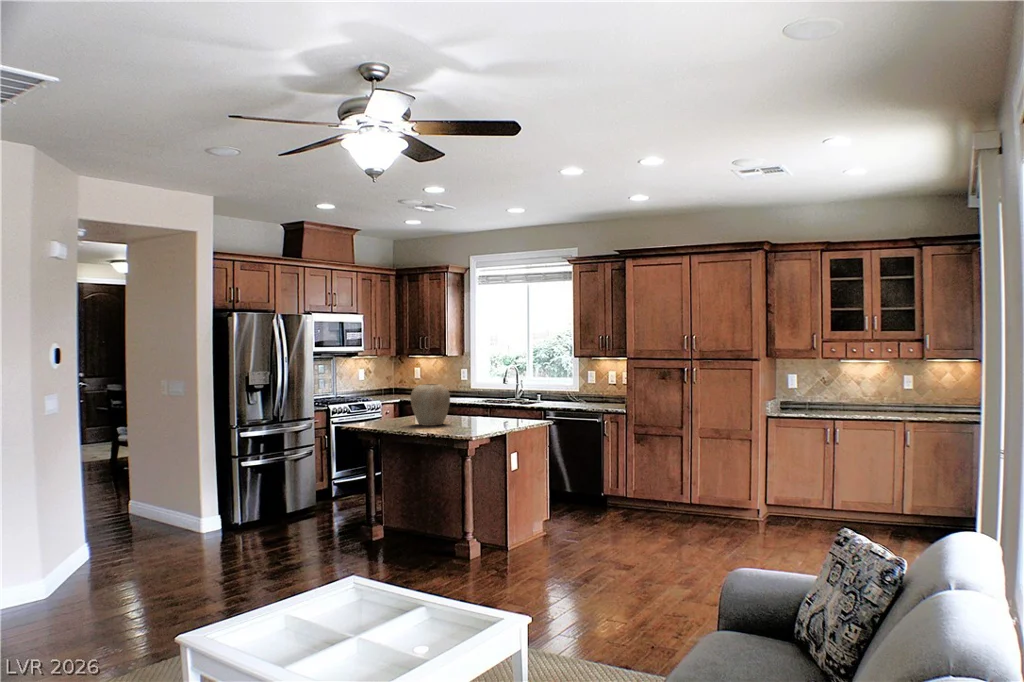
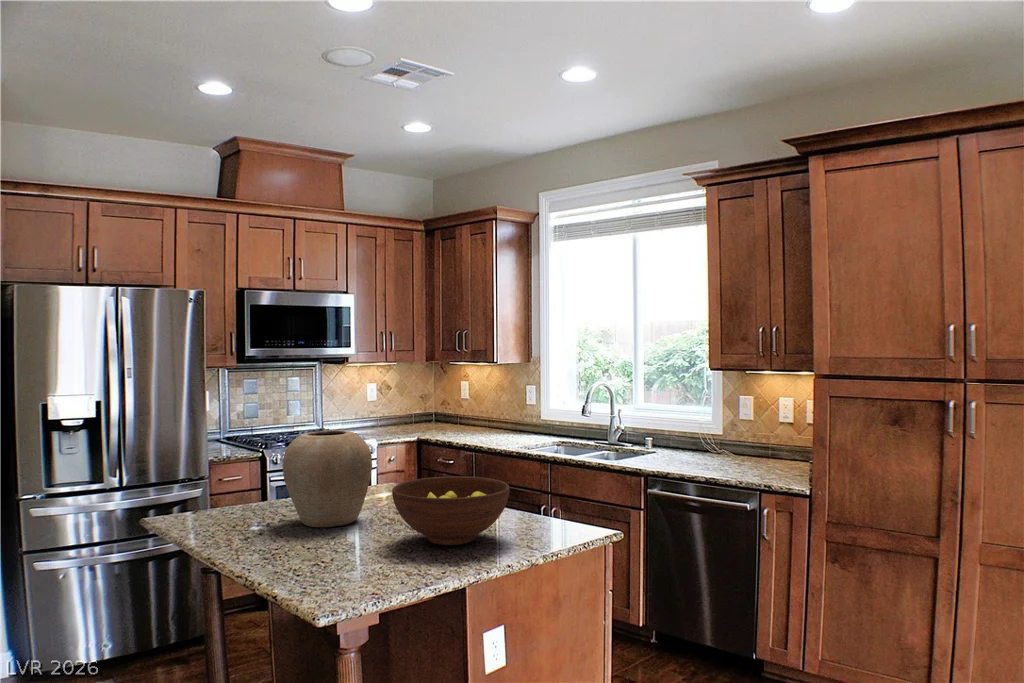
fruit bowl: none [472,401,520,426] -> present [392,476,510,545]

